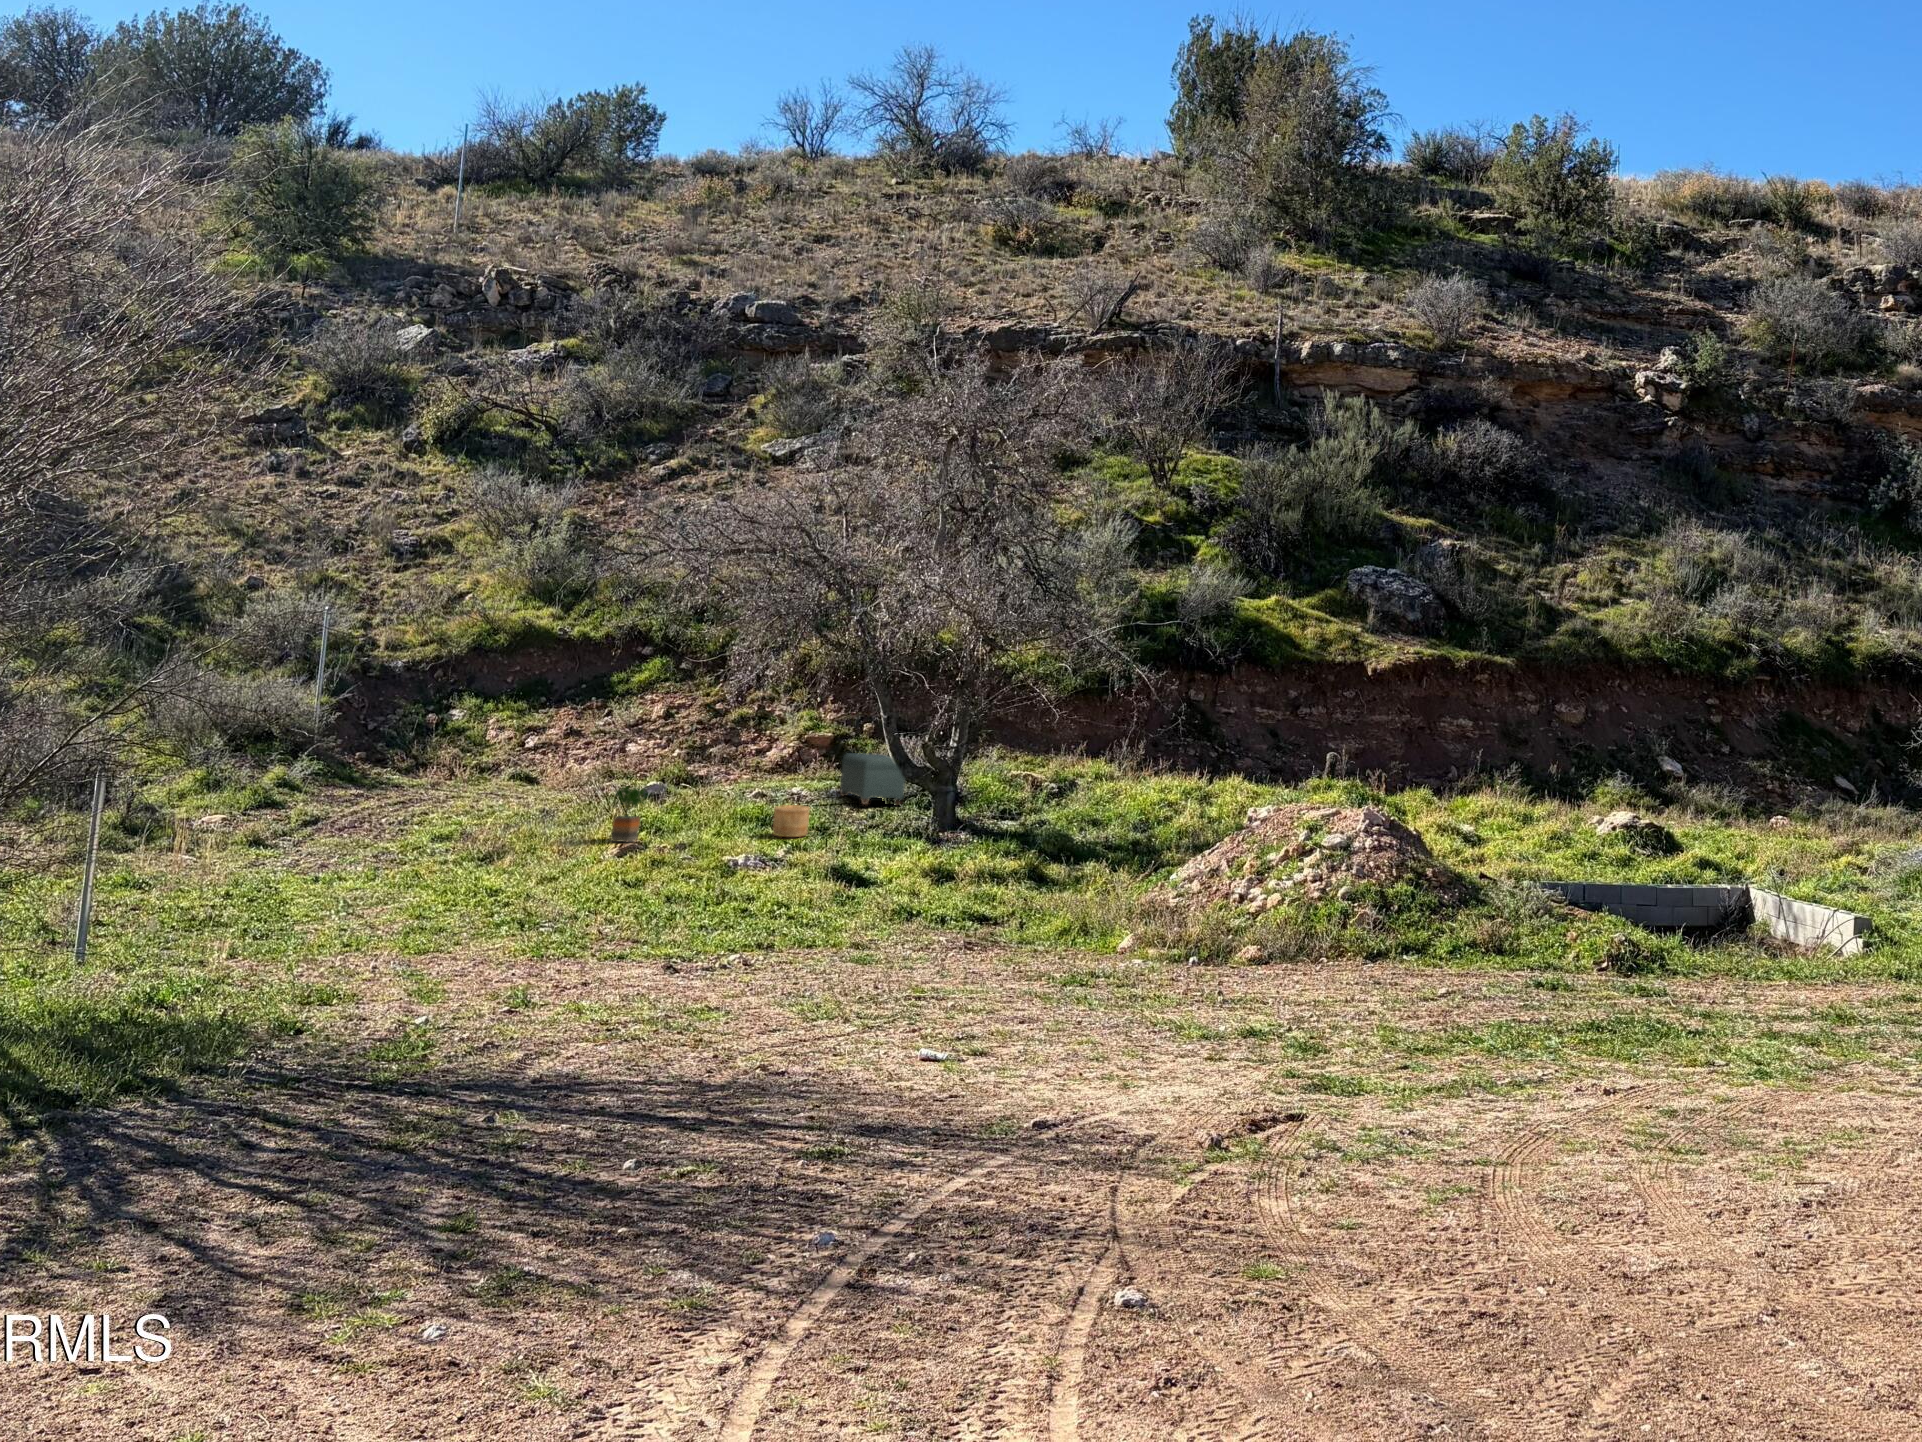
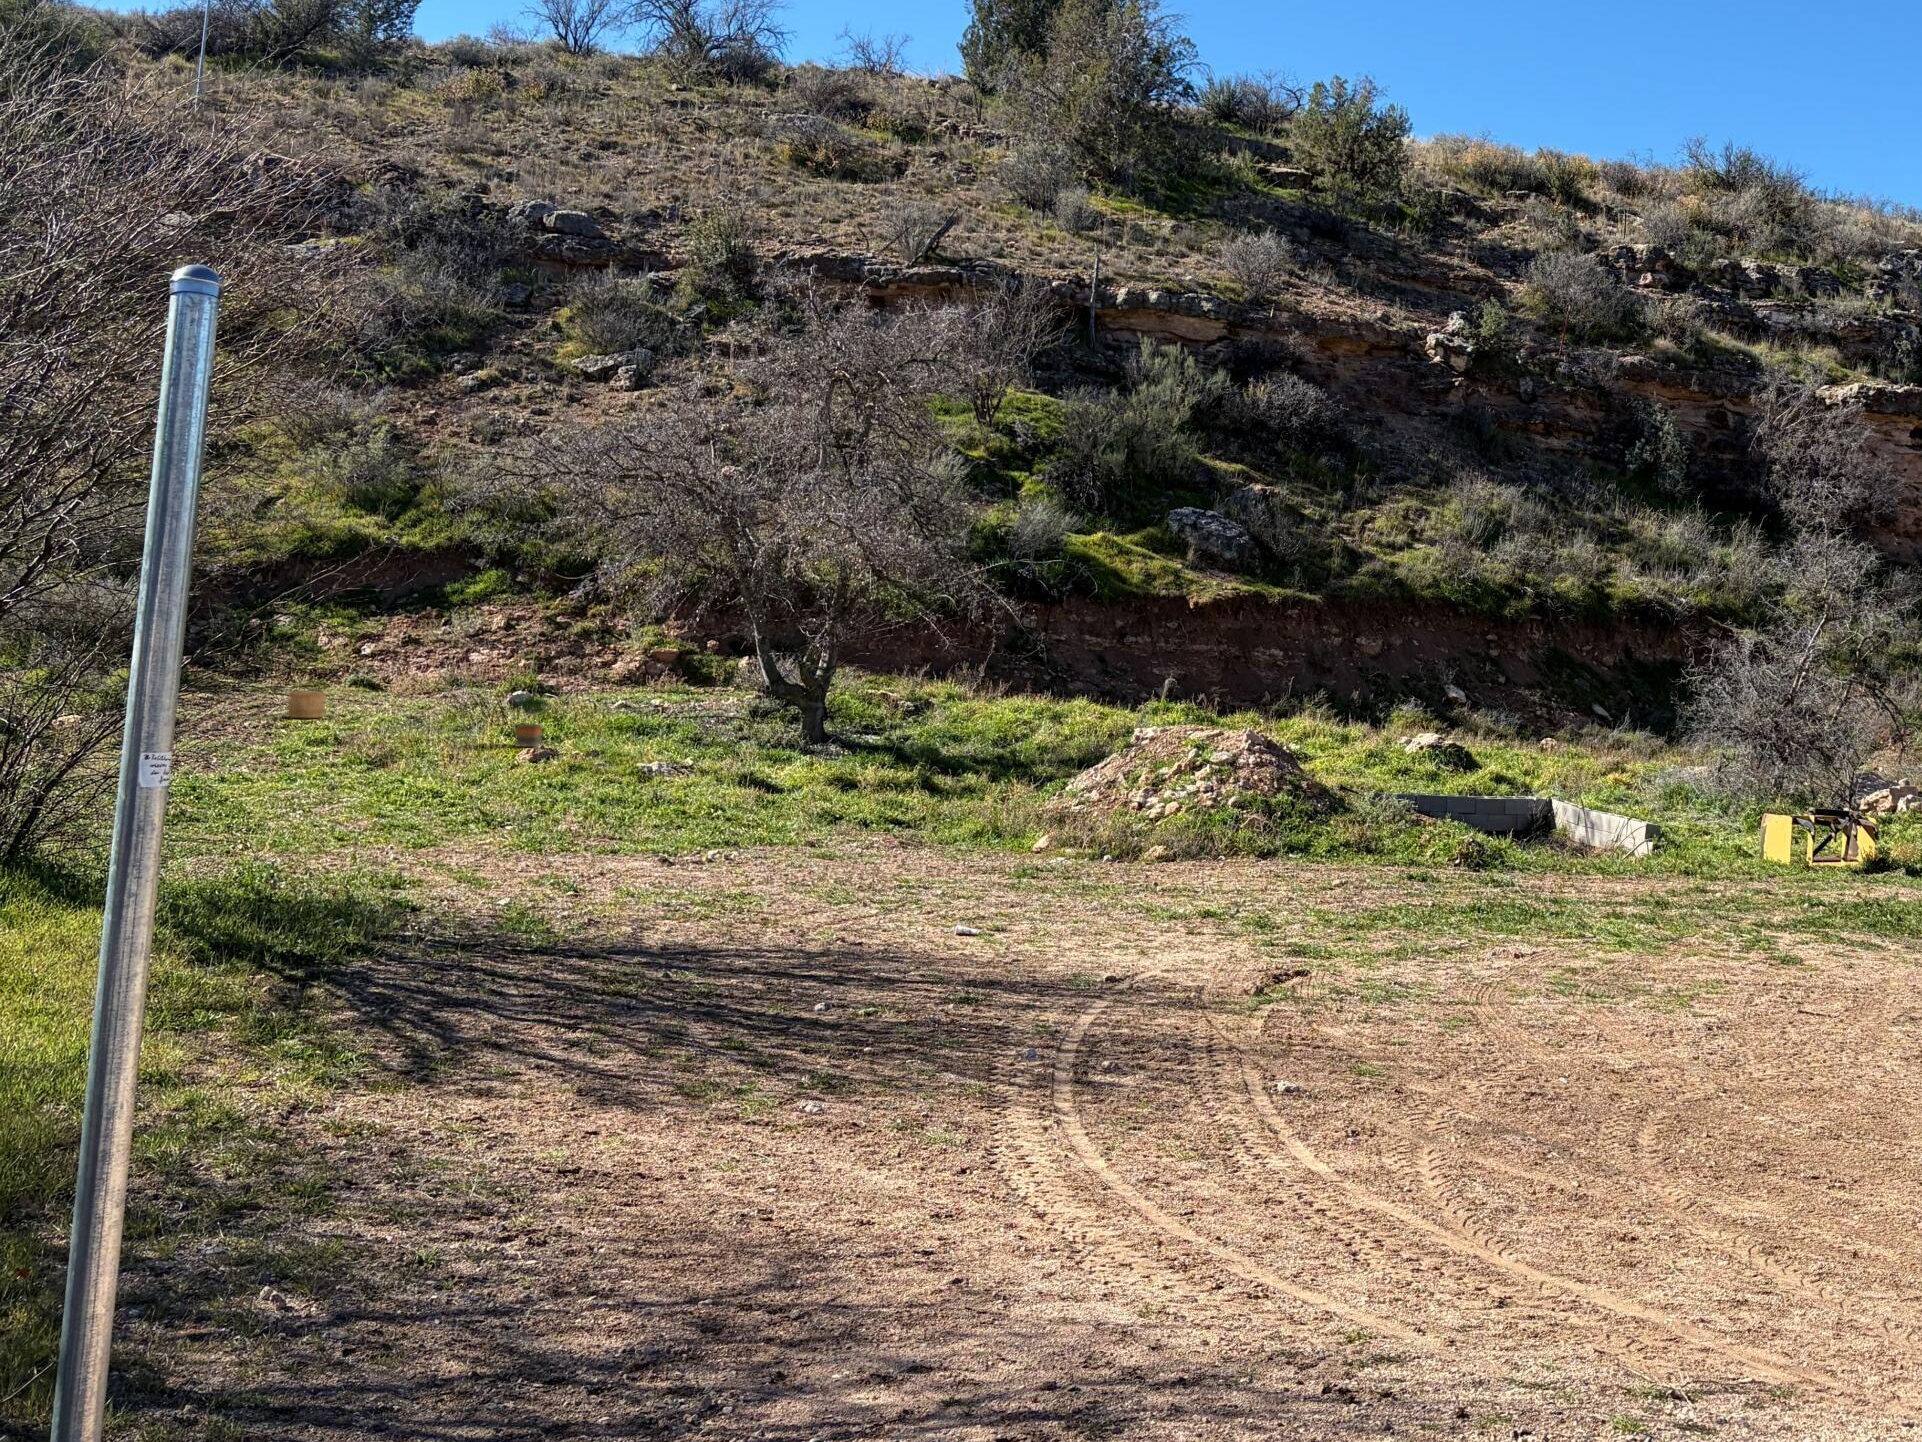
bench: present [840,753,905,805] -> none [710,670,782,716]
wooden bucket: present [773,805,810,837] -> present [287,691,326,718]

